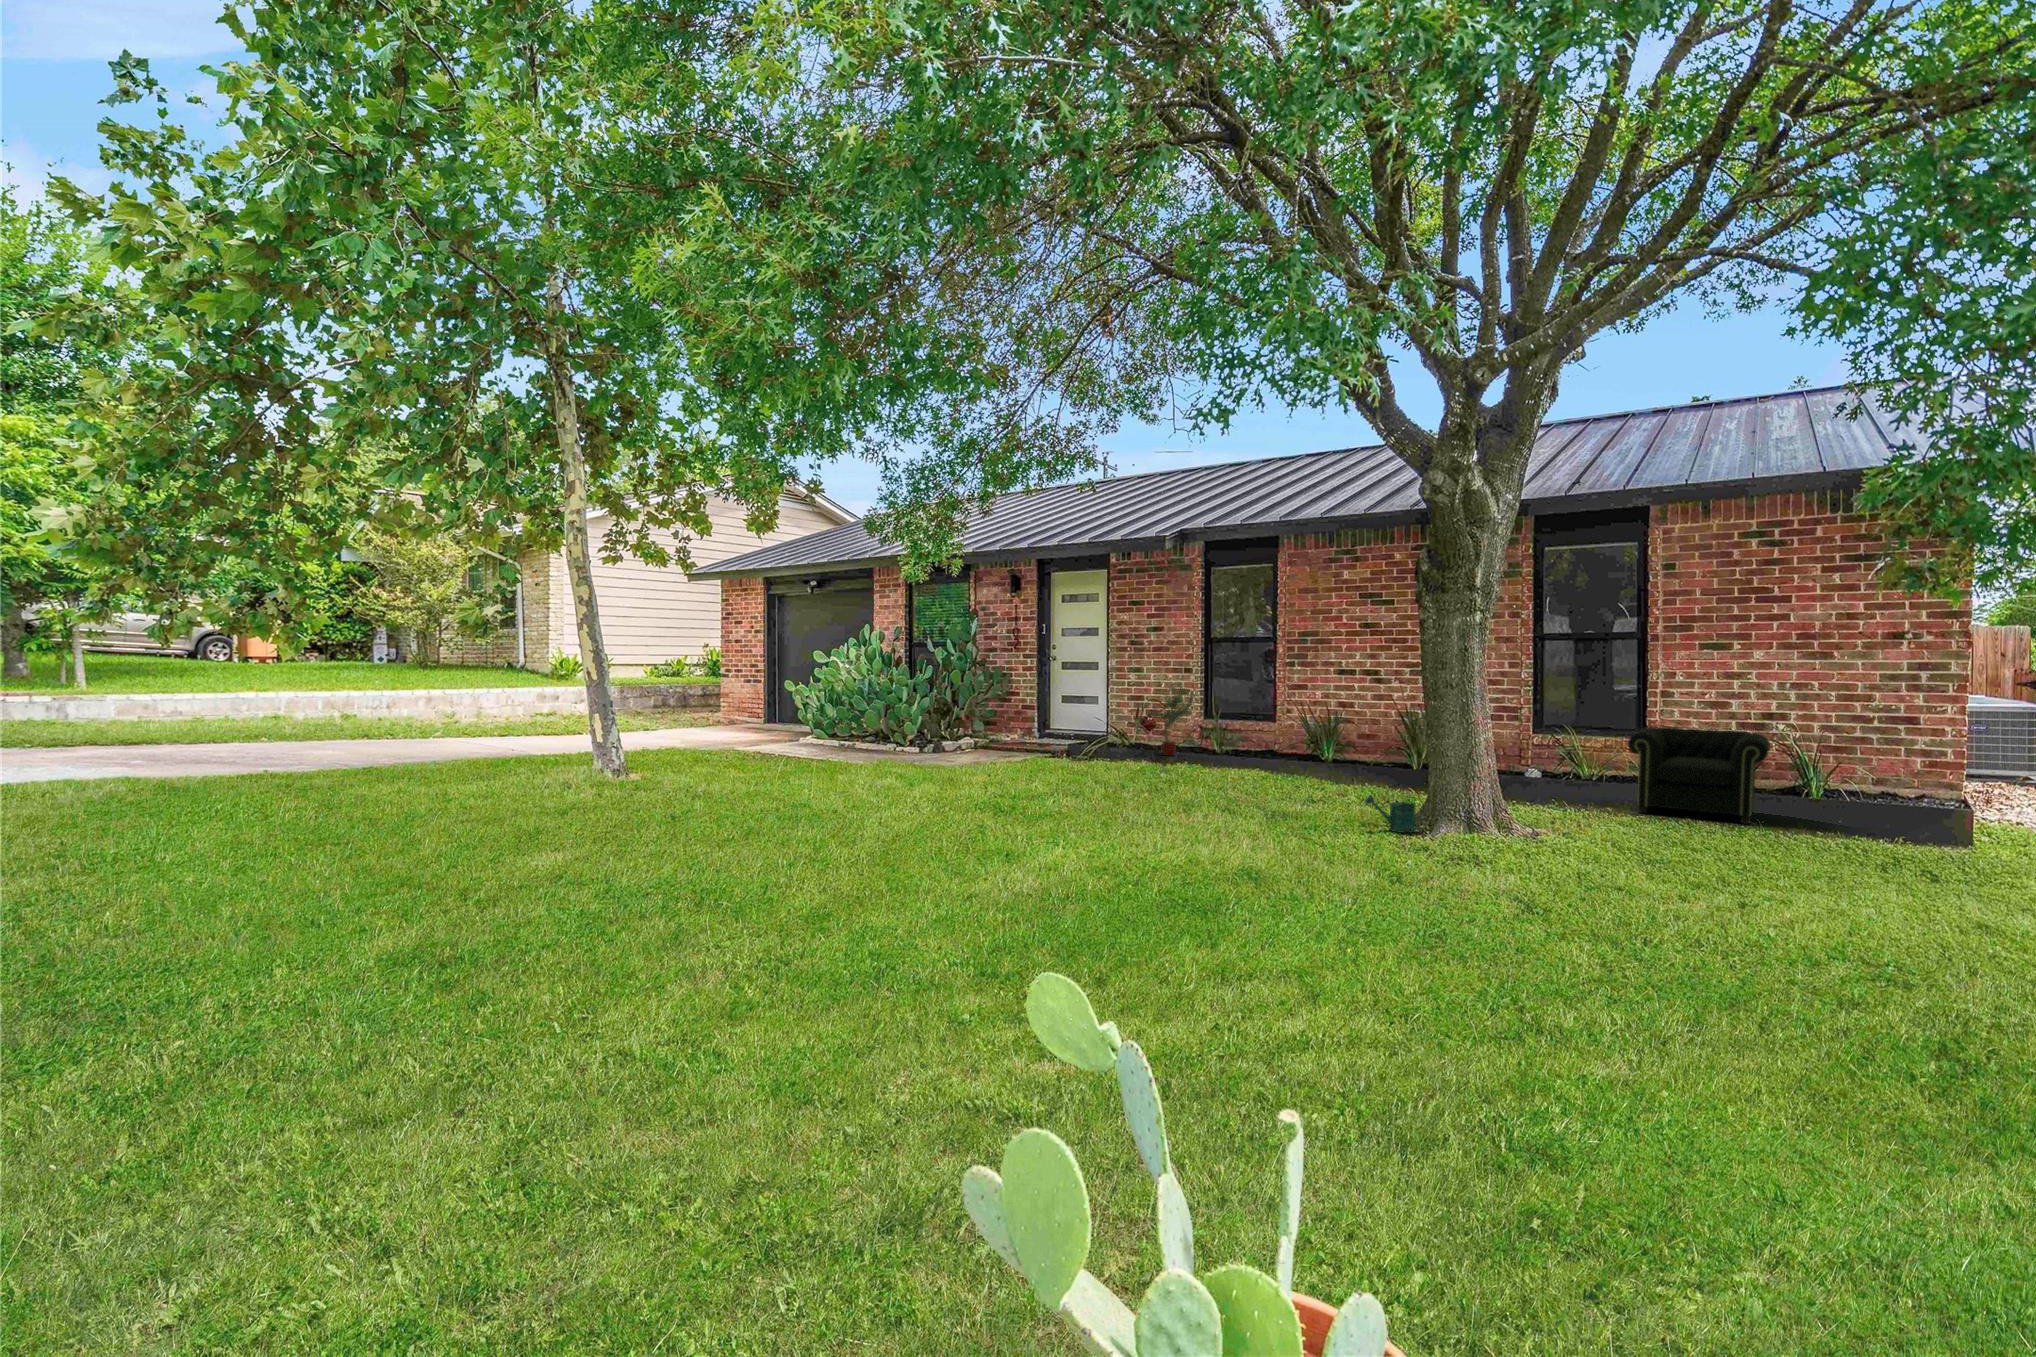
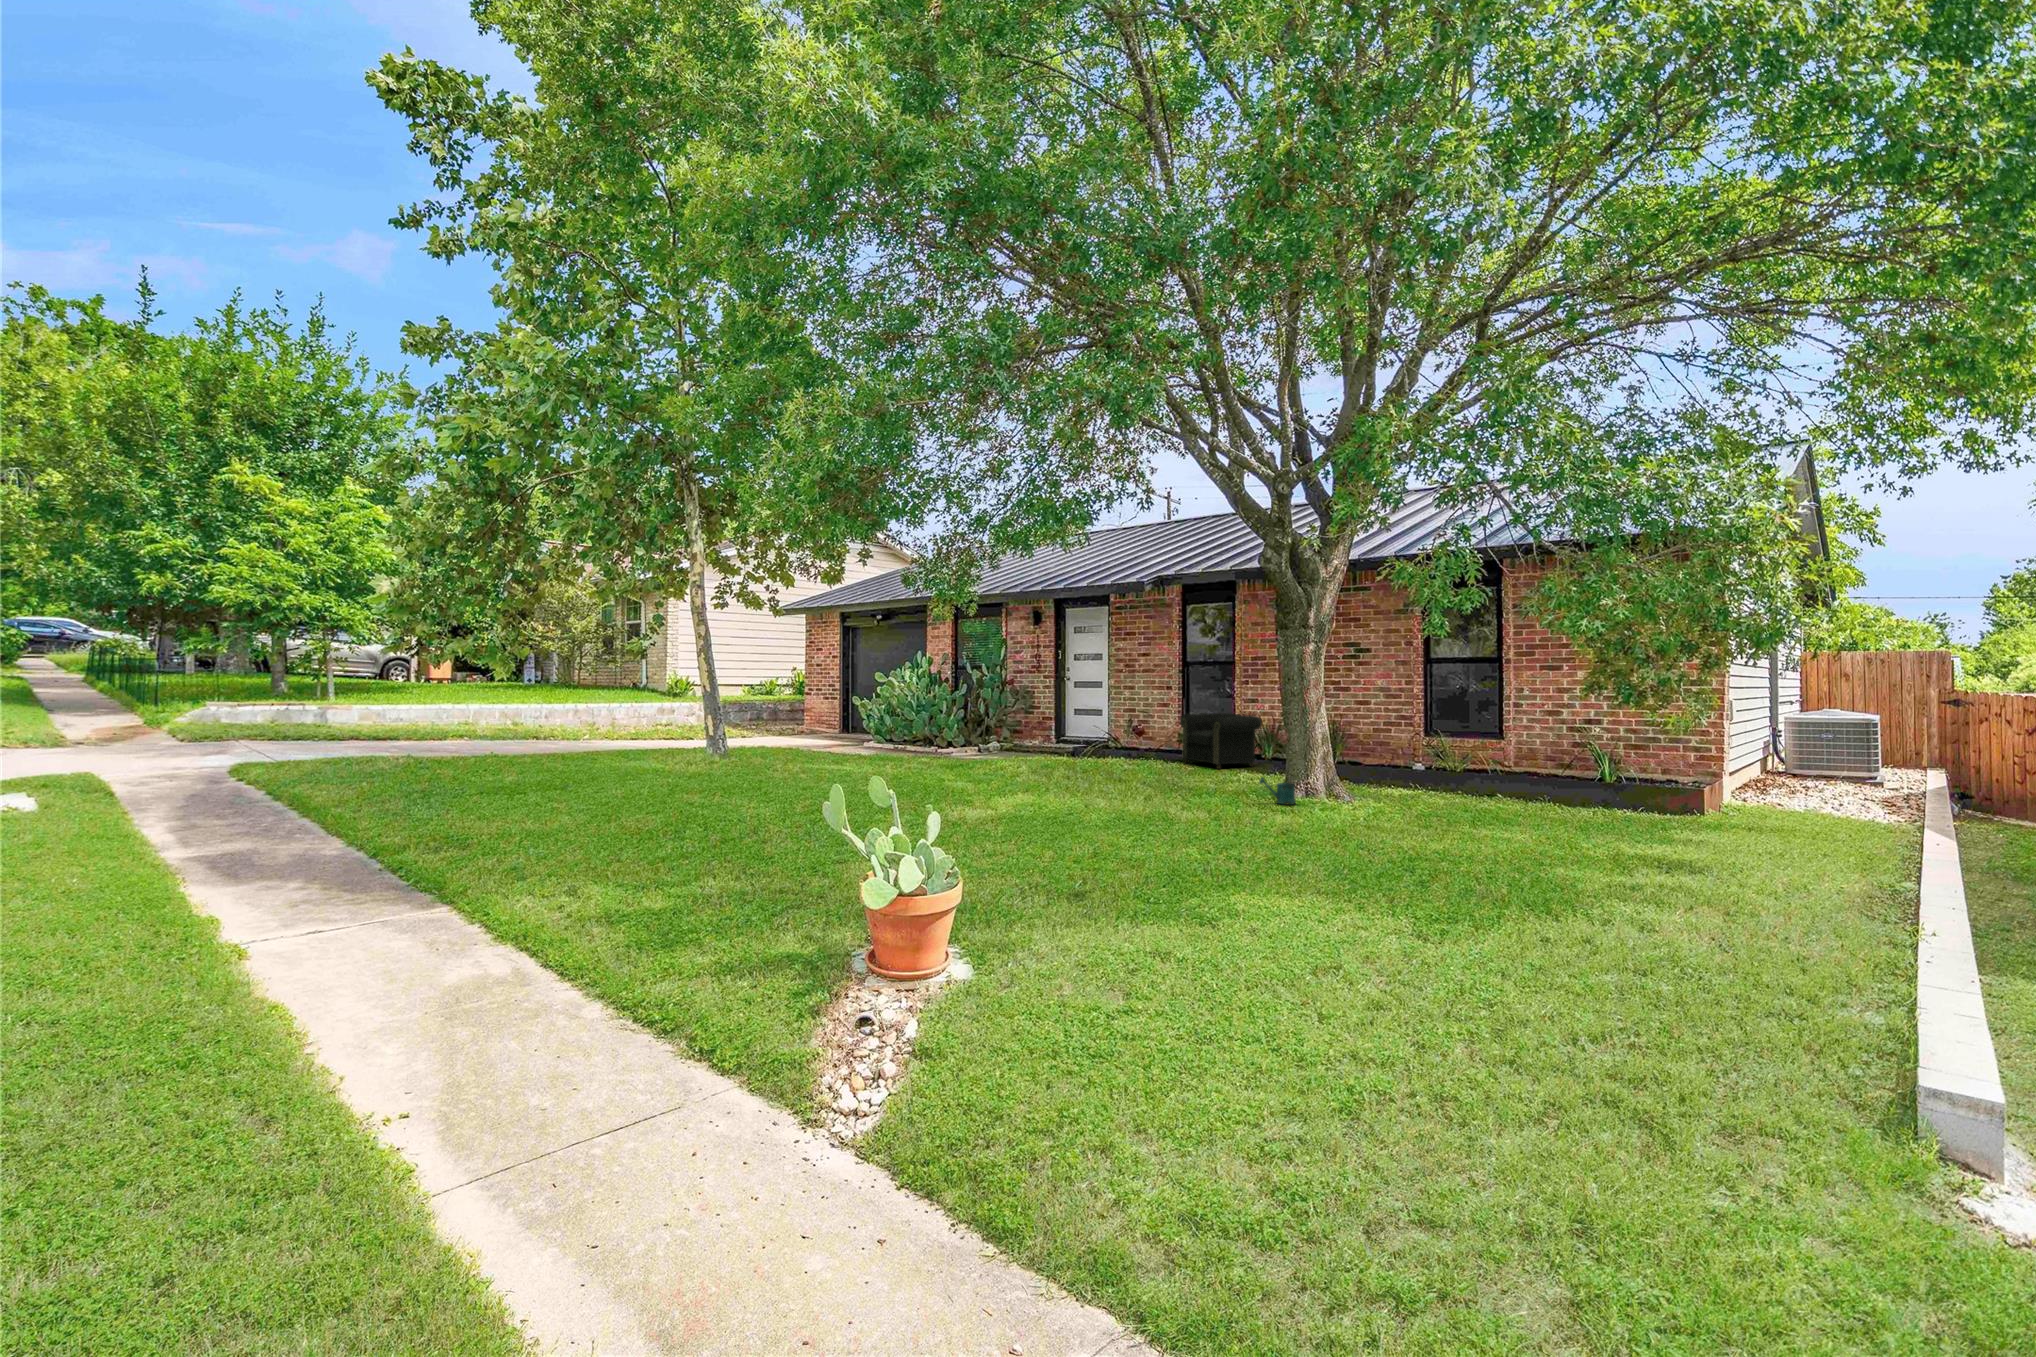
potted tree: present [1147,684,1194,756] -> none [1134,698,1172,756]
armchair: present [1628,727,1770,824] -> present [1180,713,1262,769]

